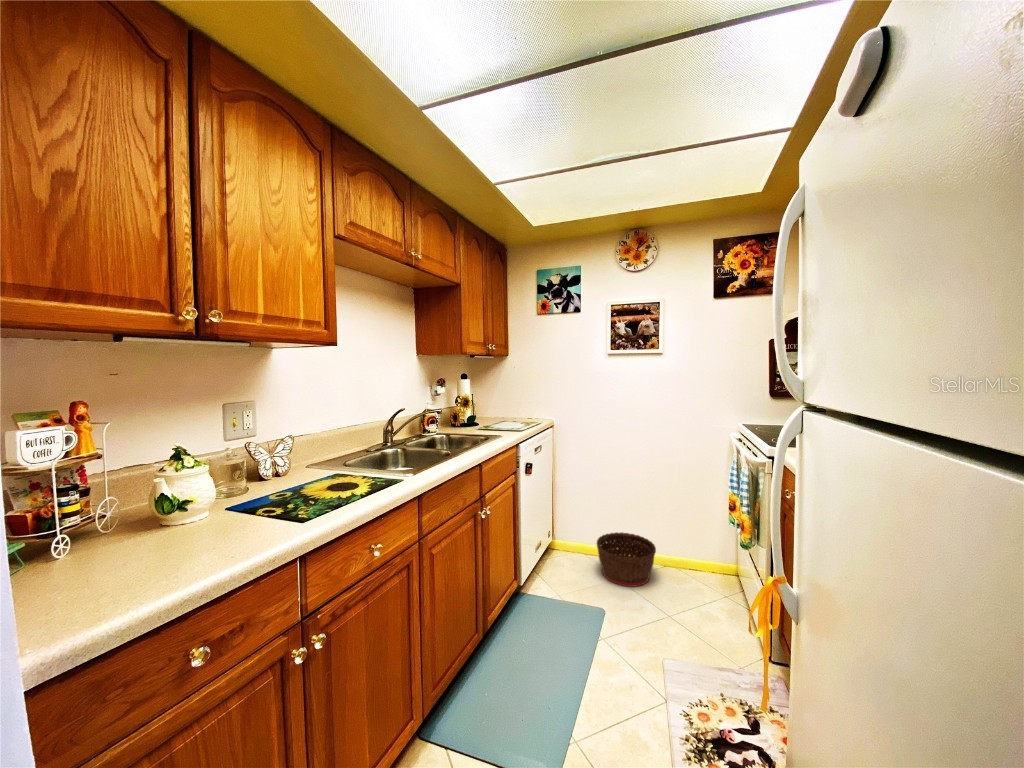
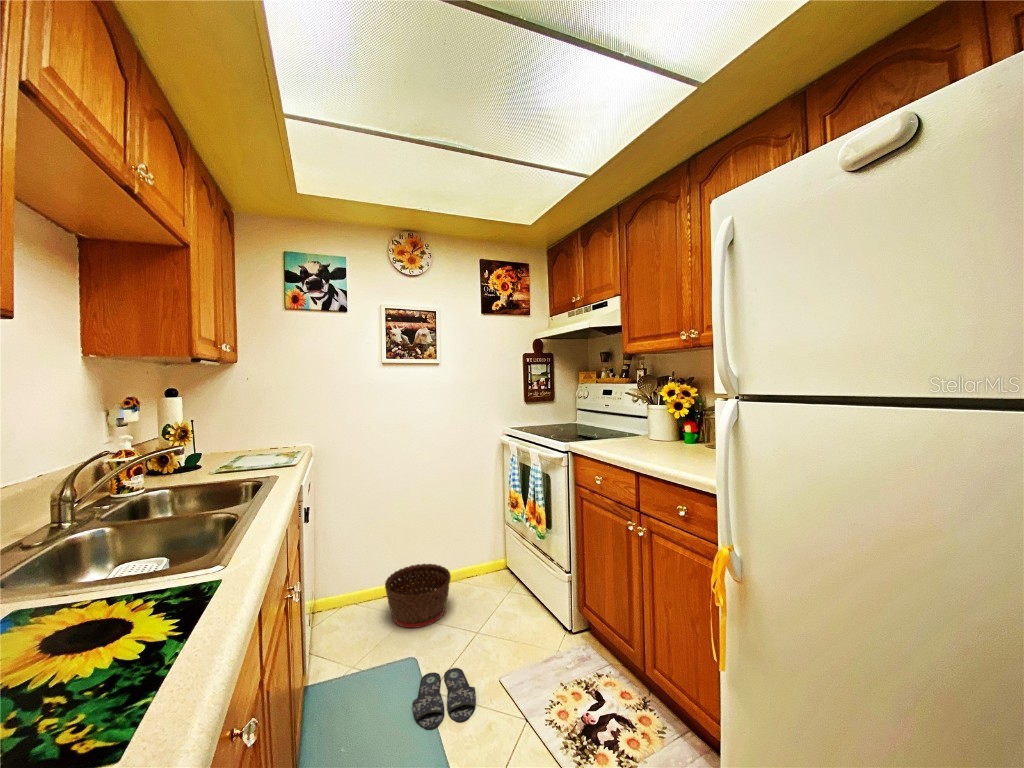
slippers: none [578,618,634,665] -> present [412,668,476,730]

